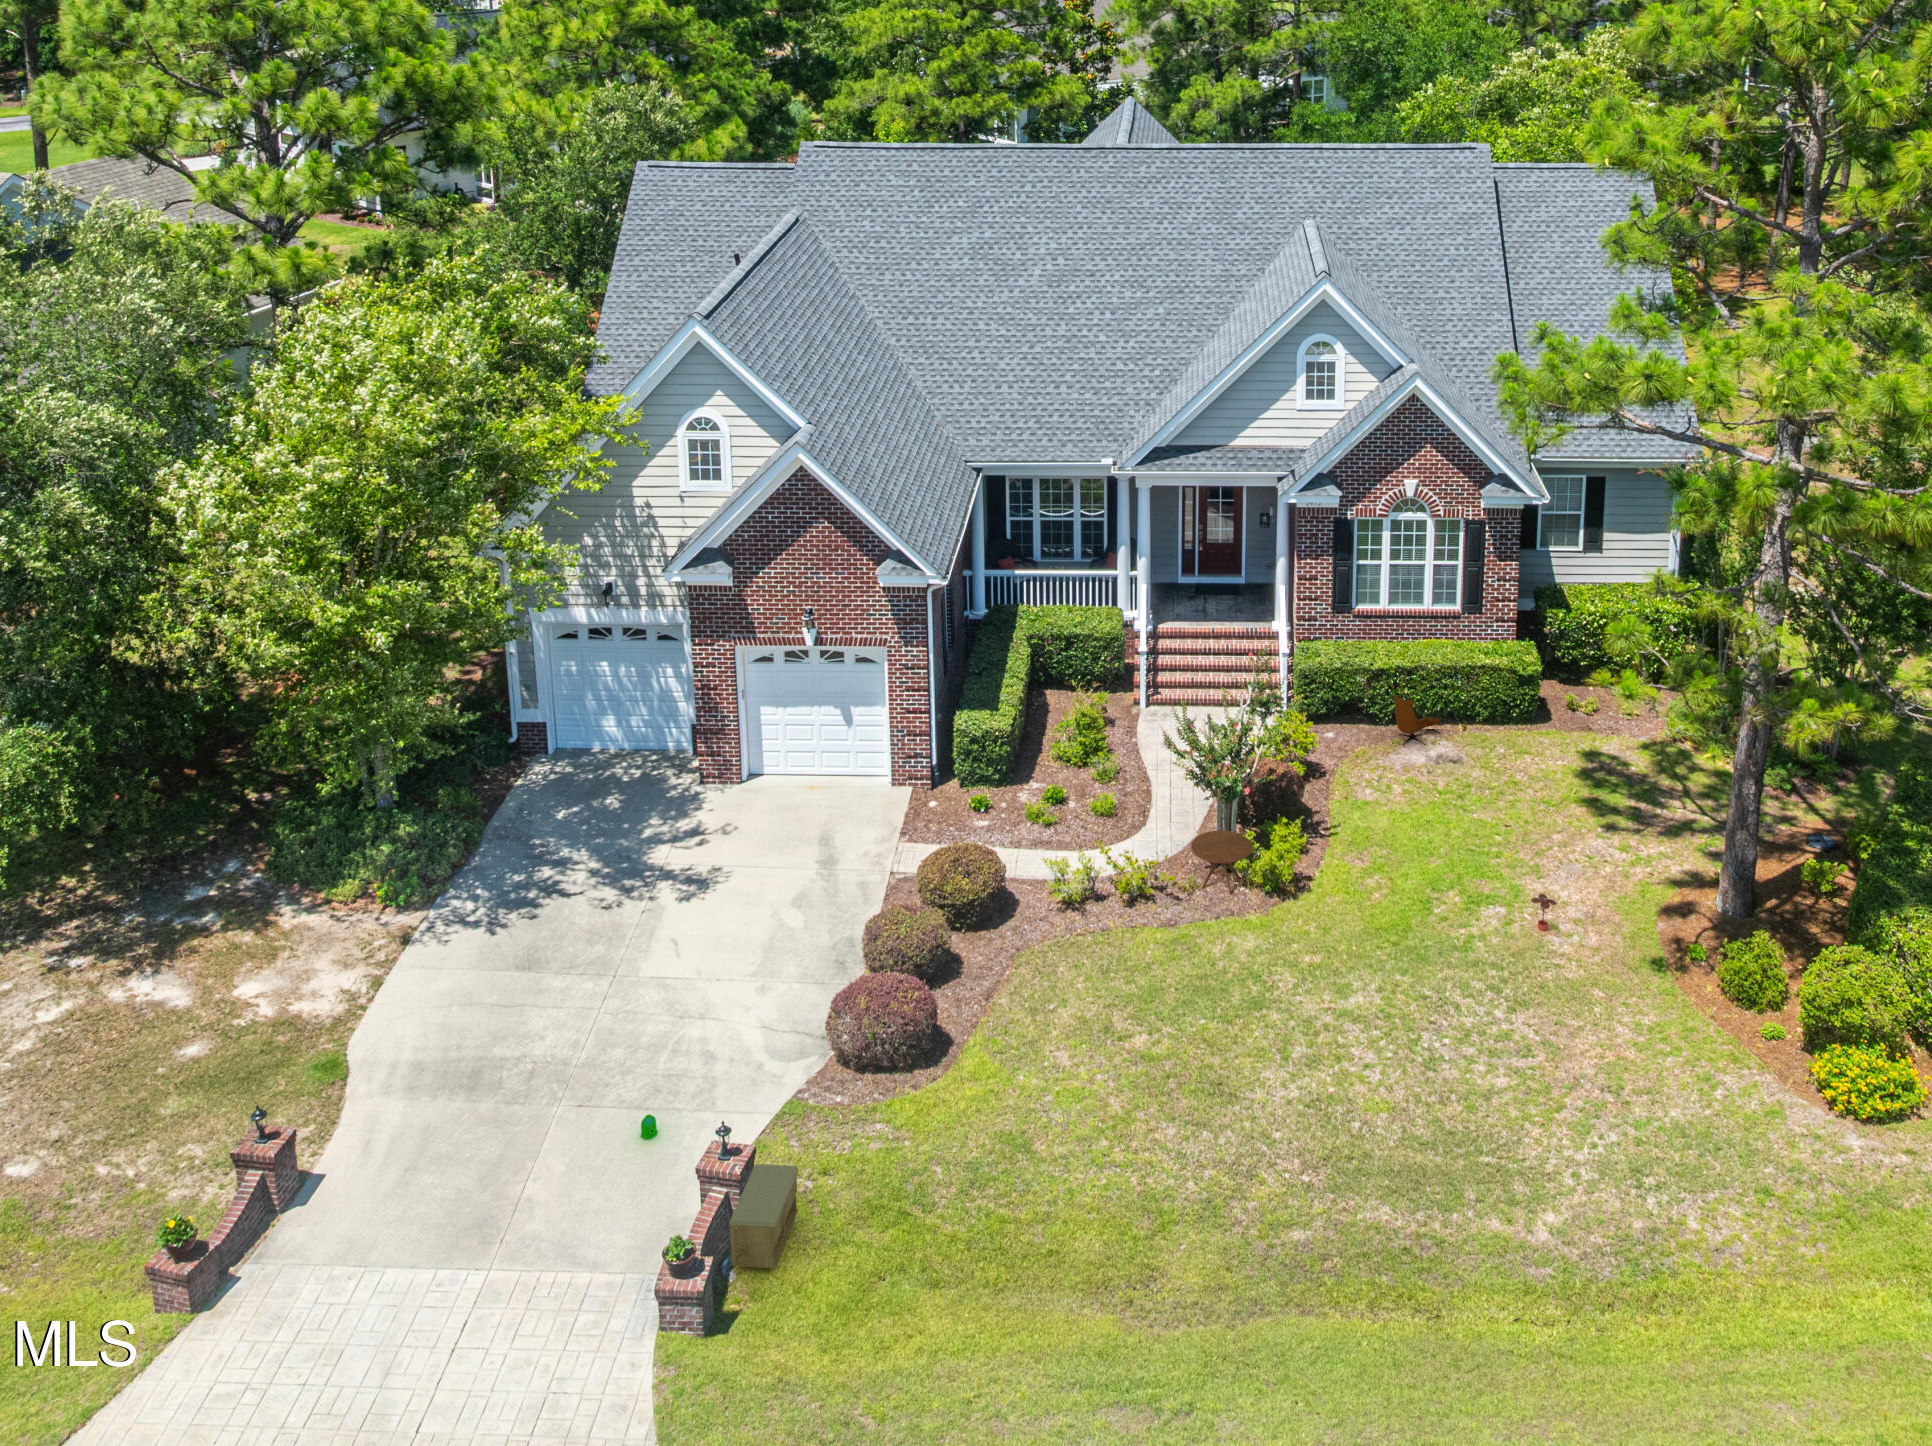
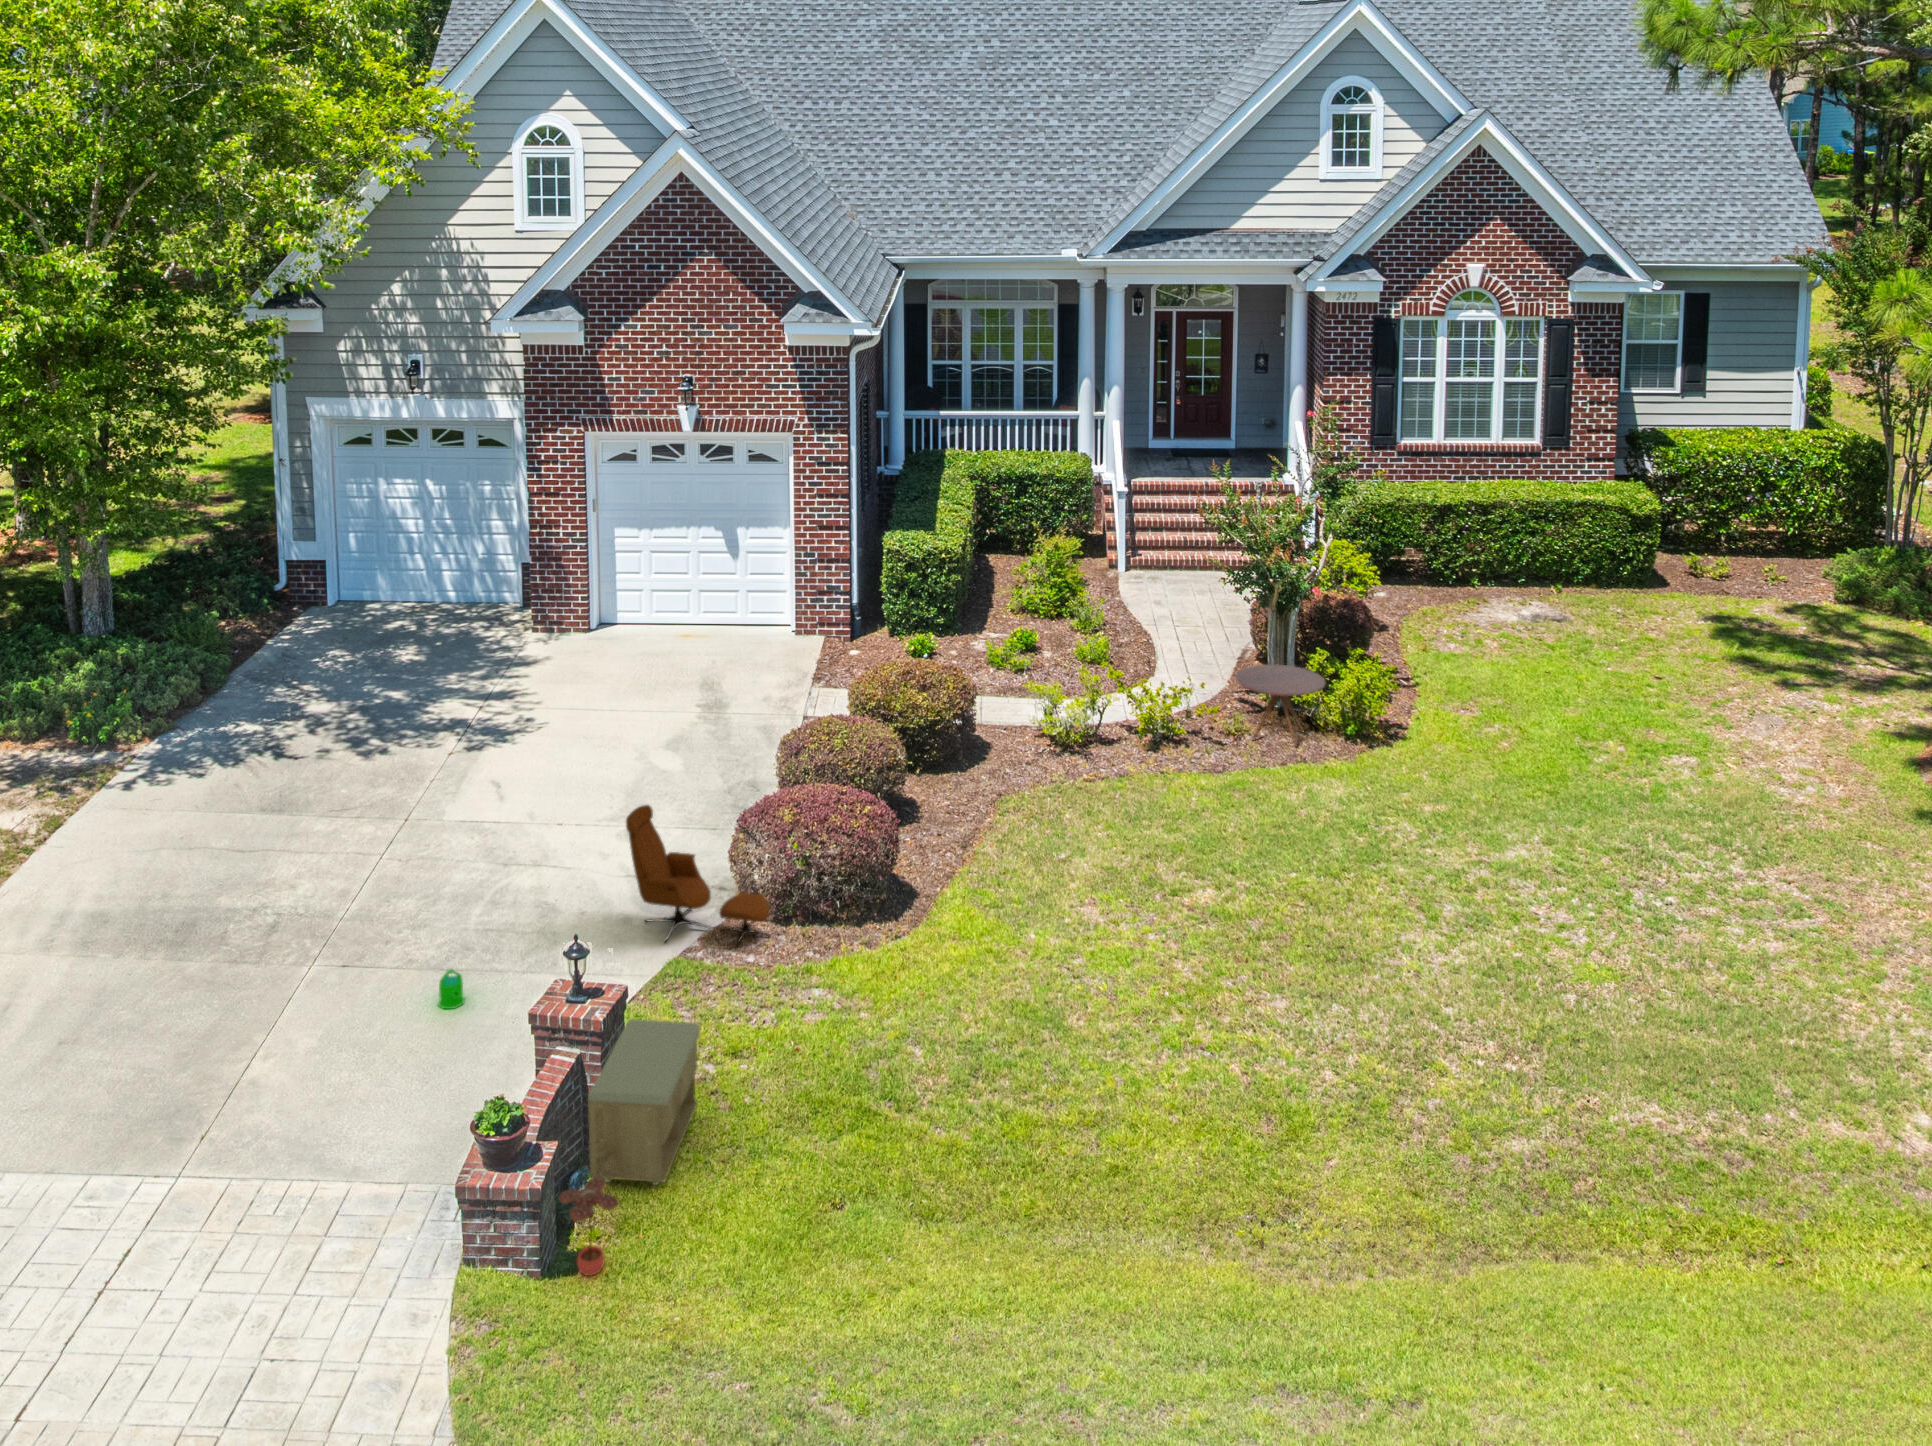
lounge chair: present [1394,695,1442,745] -> present [626,805,770,943]
potted plant: present [1531,894,1557,931] -> present [559,1177,619,1276]

